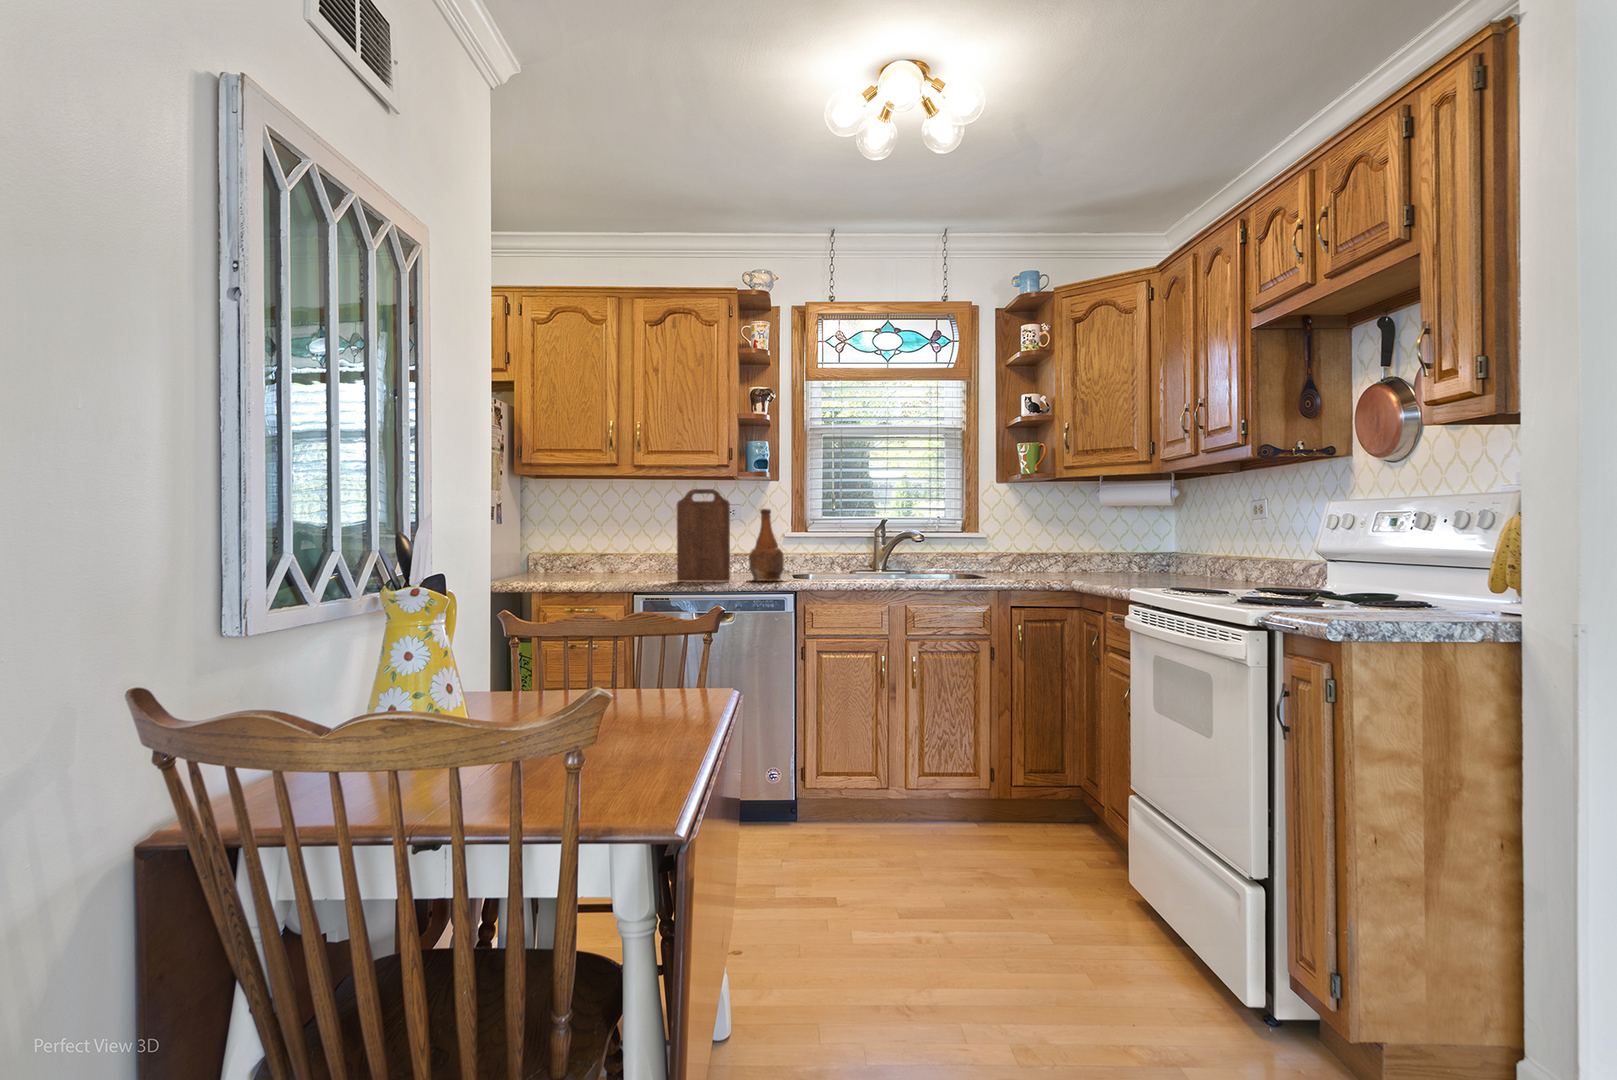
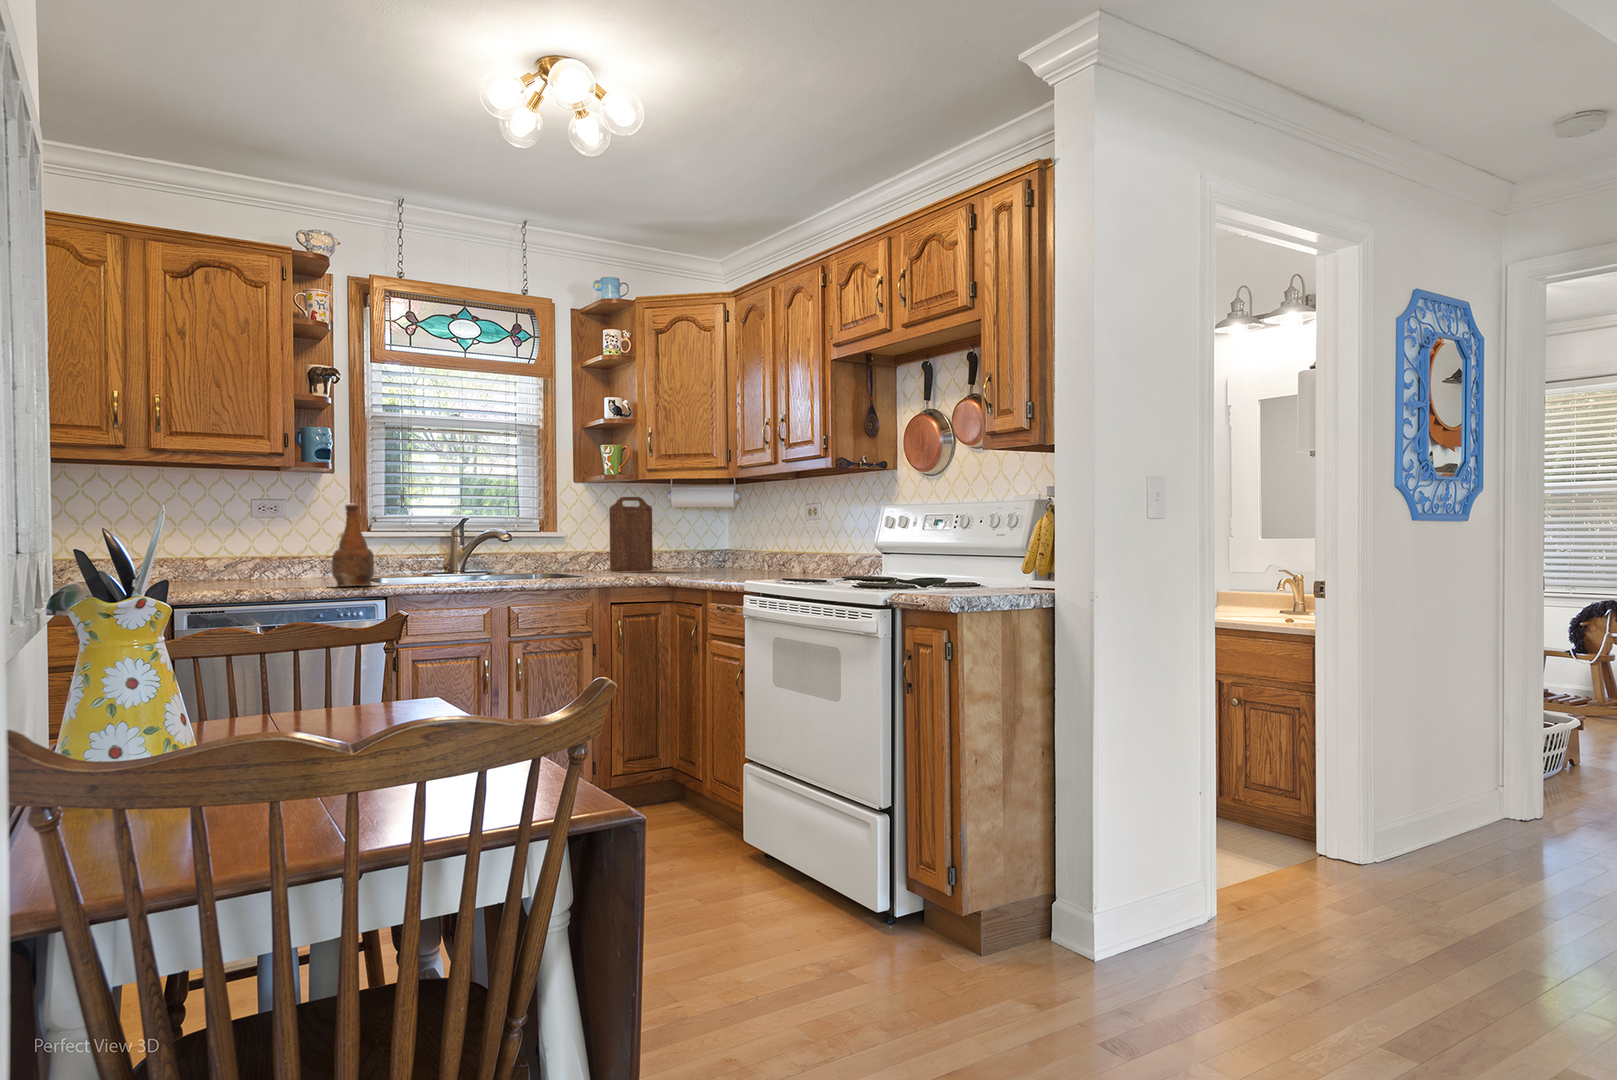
cutting board: present [677,489,730,582] -> present [609,497,653,572]

